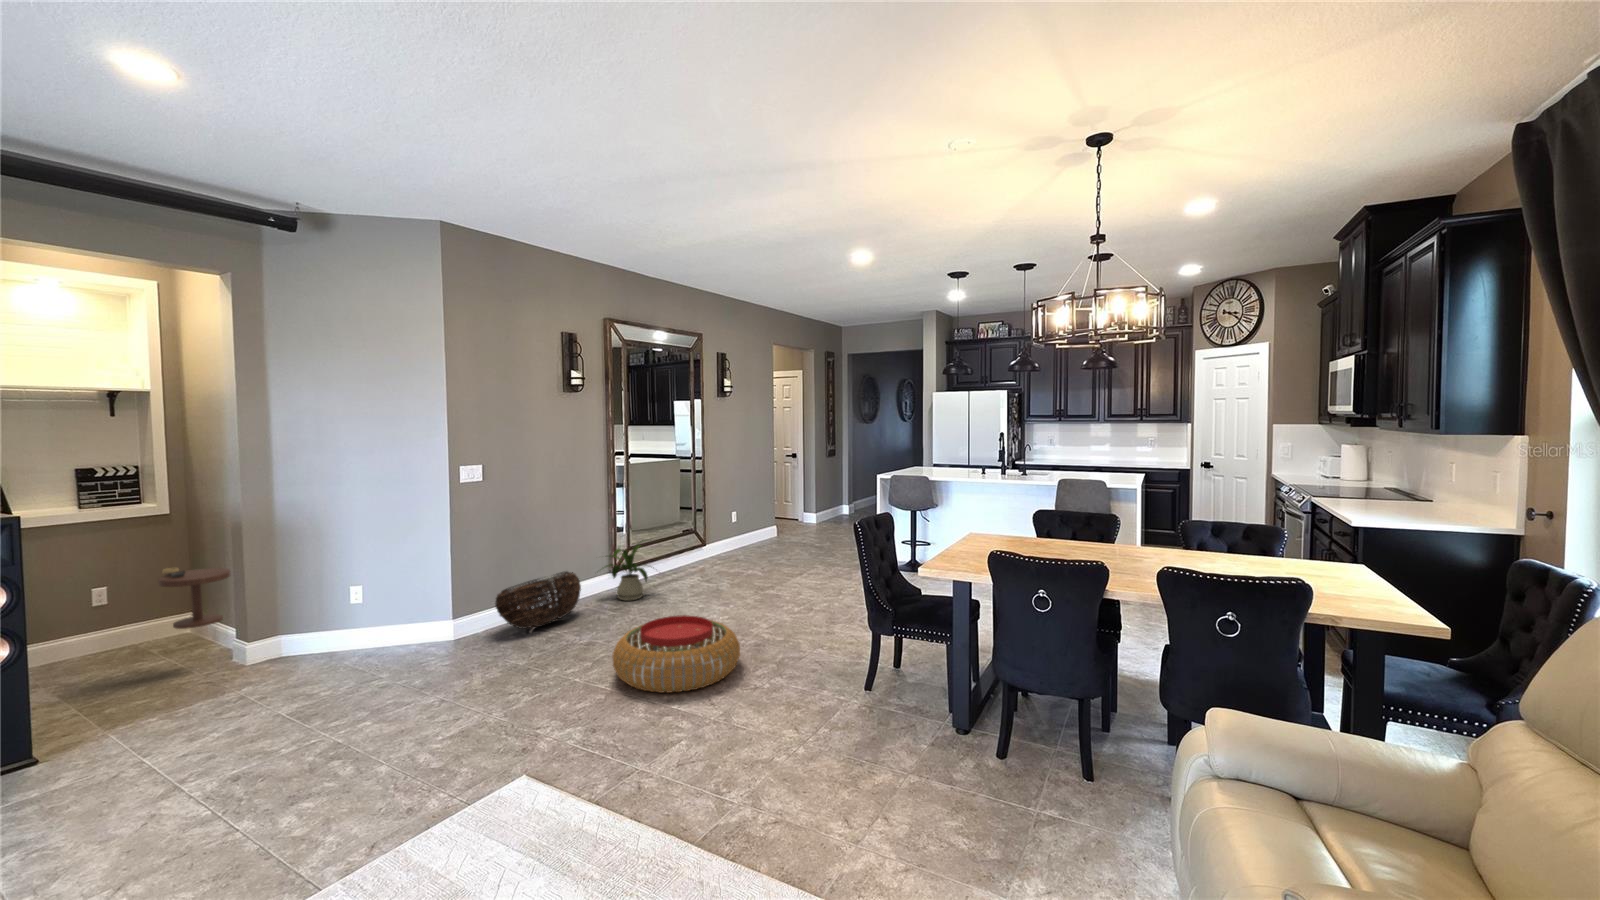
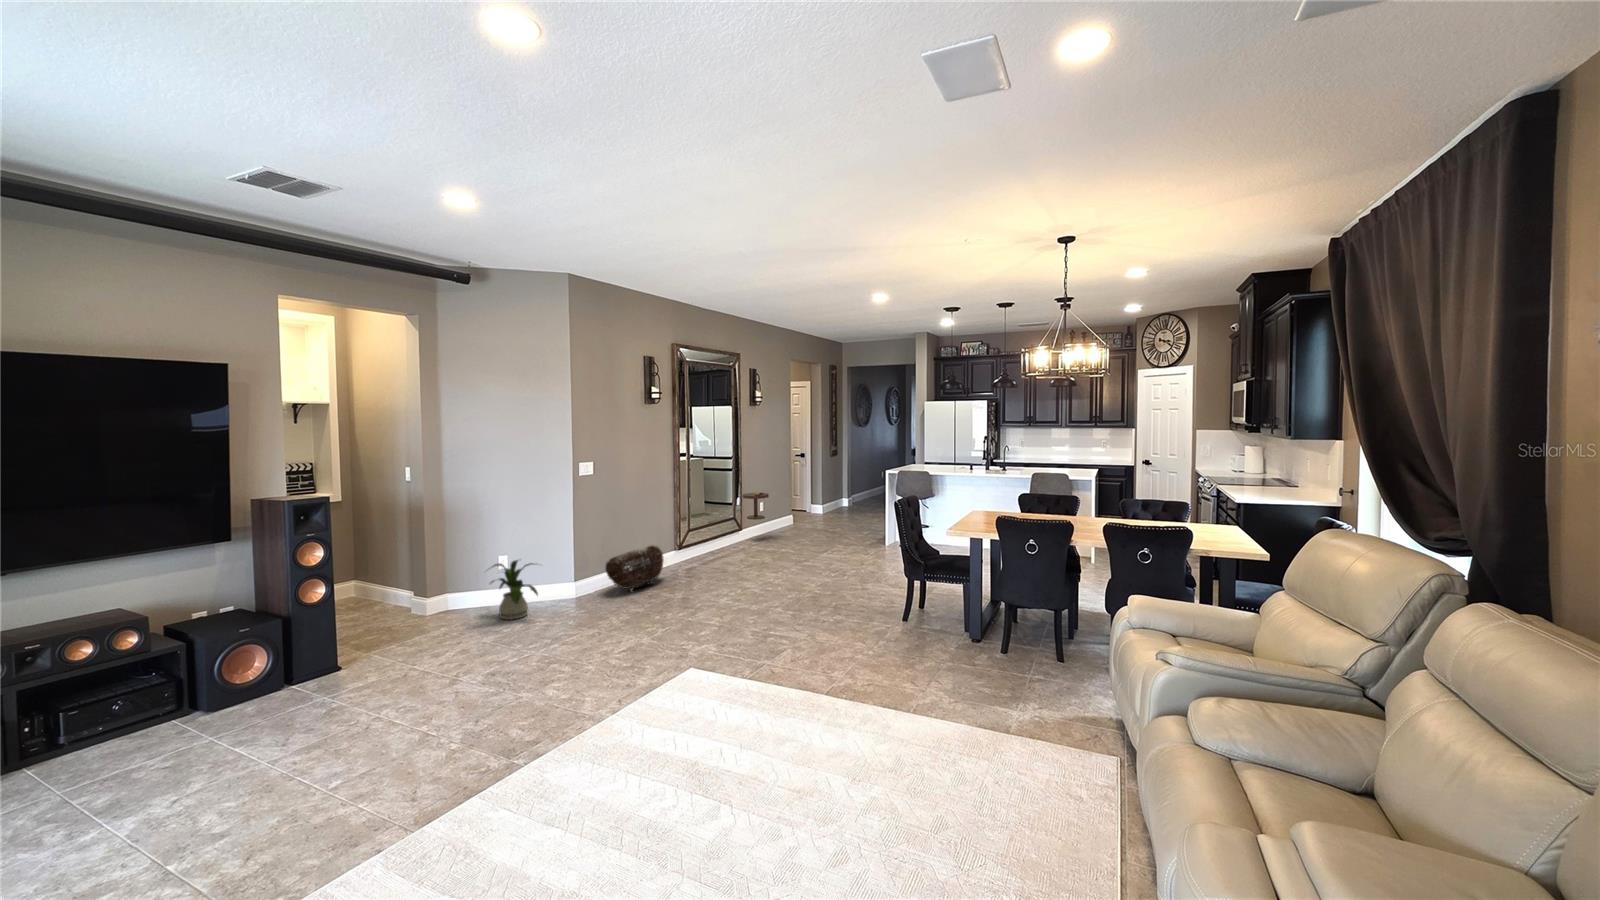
house plant: present [606,540,648,601] -> present [491,560,538,620]
side table: present [158,568,230,629] -> present [743,492,769,520]
pouf: present [613,615,740,693] -> none [713,573,806,626]

